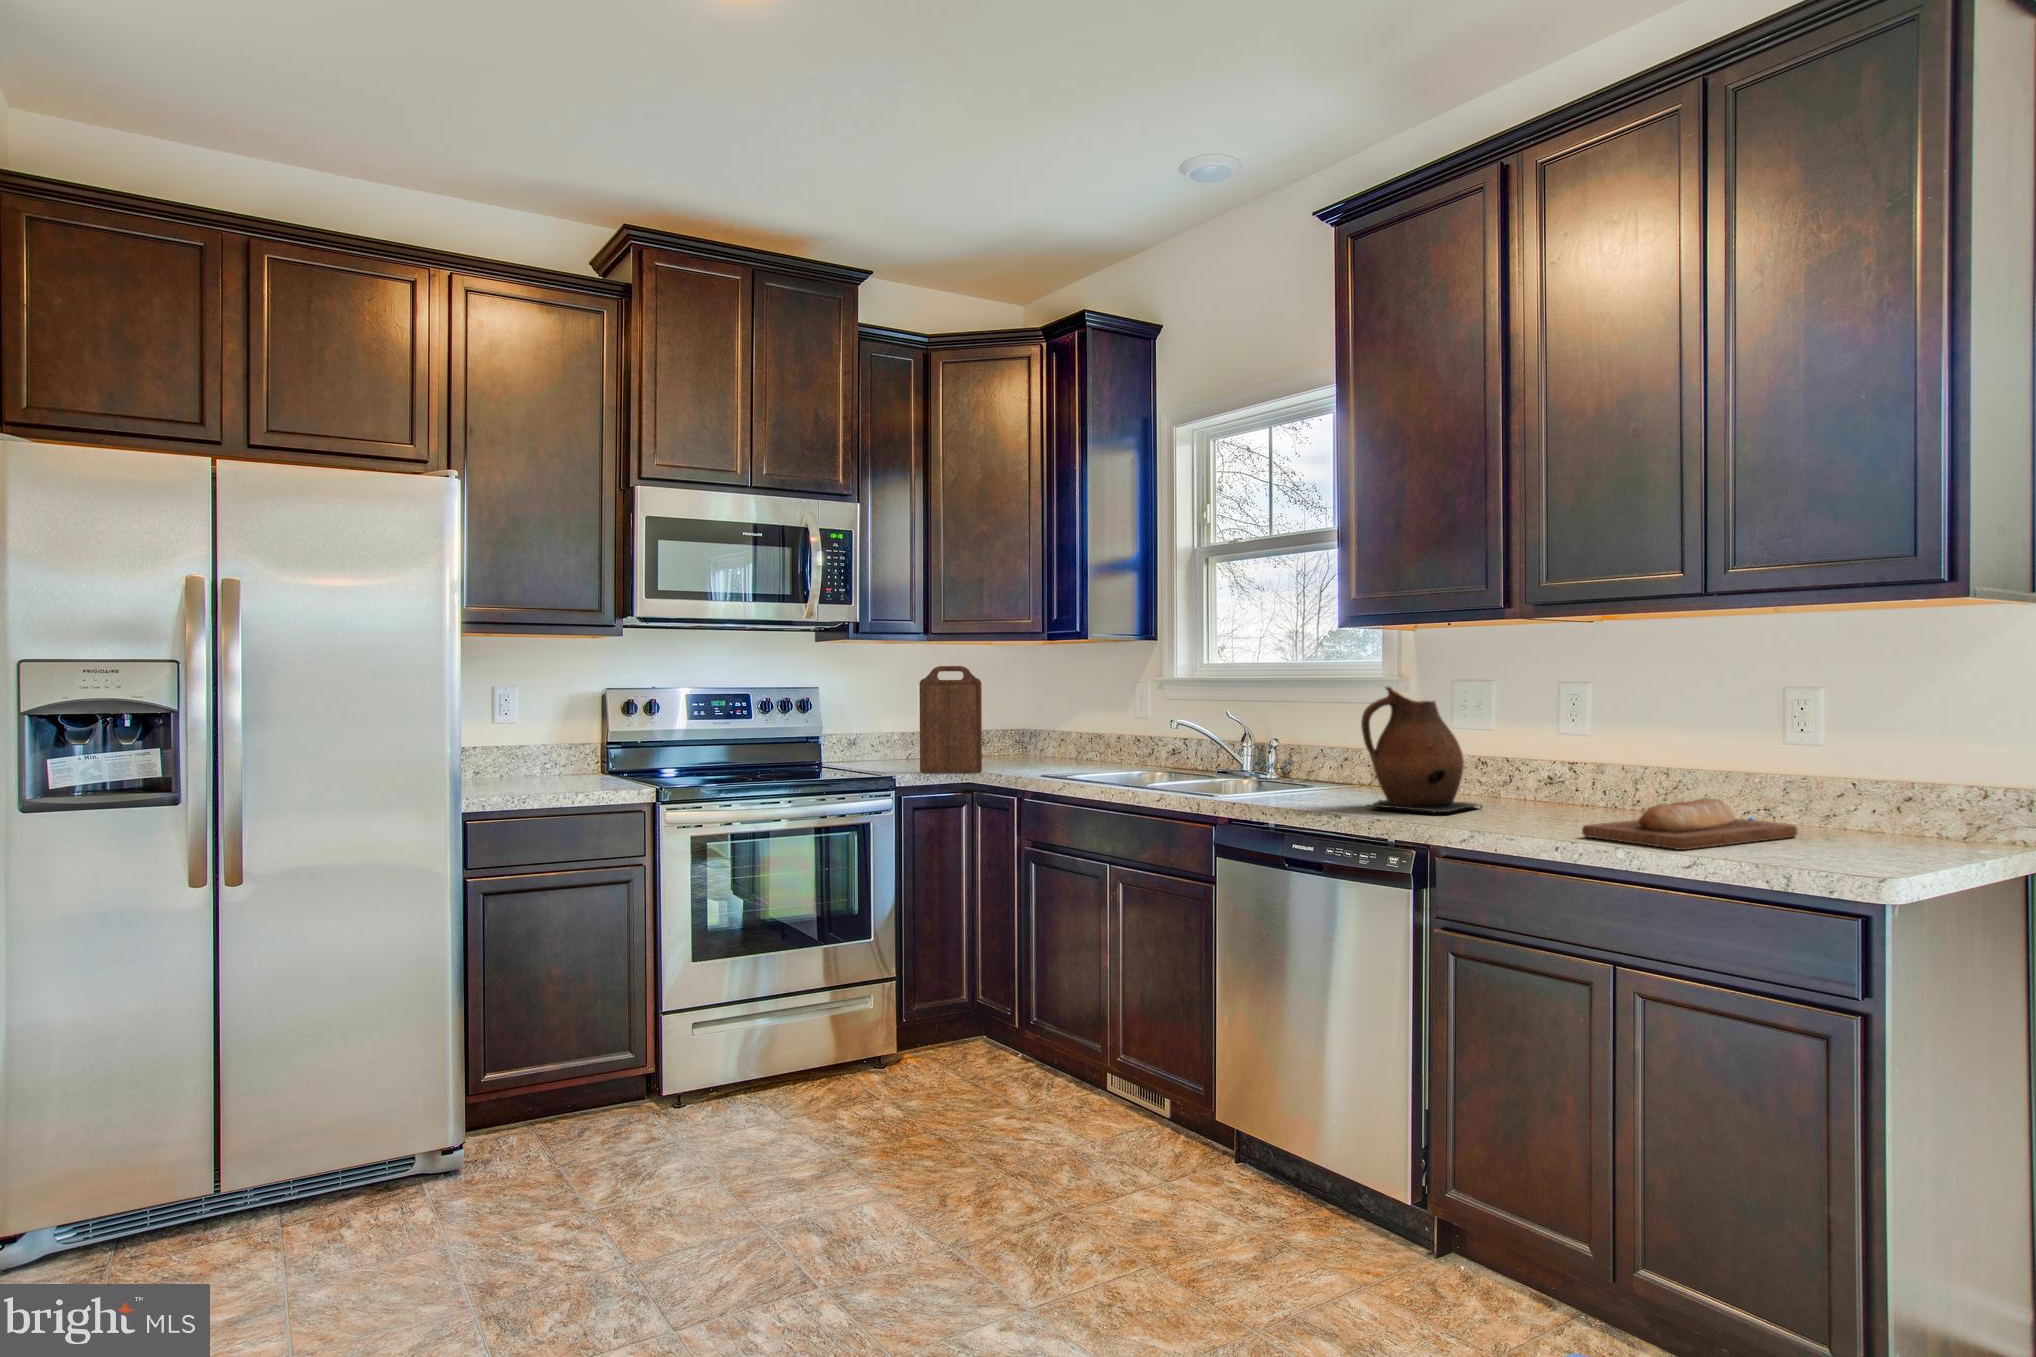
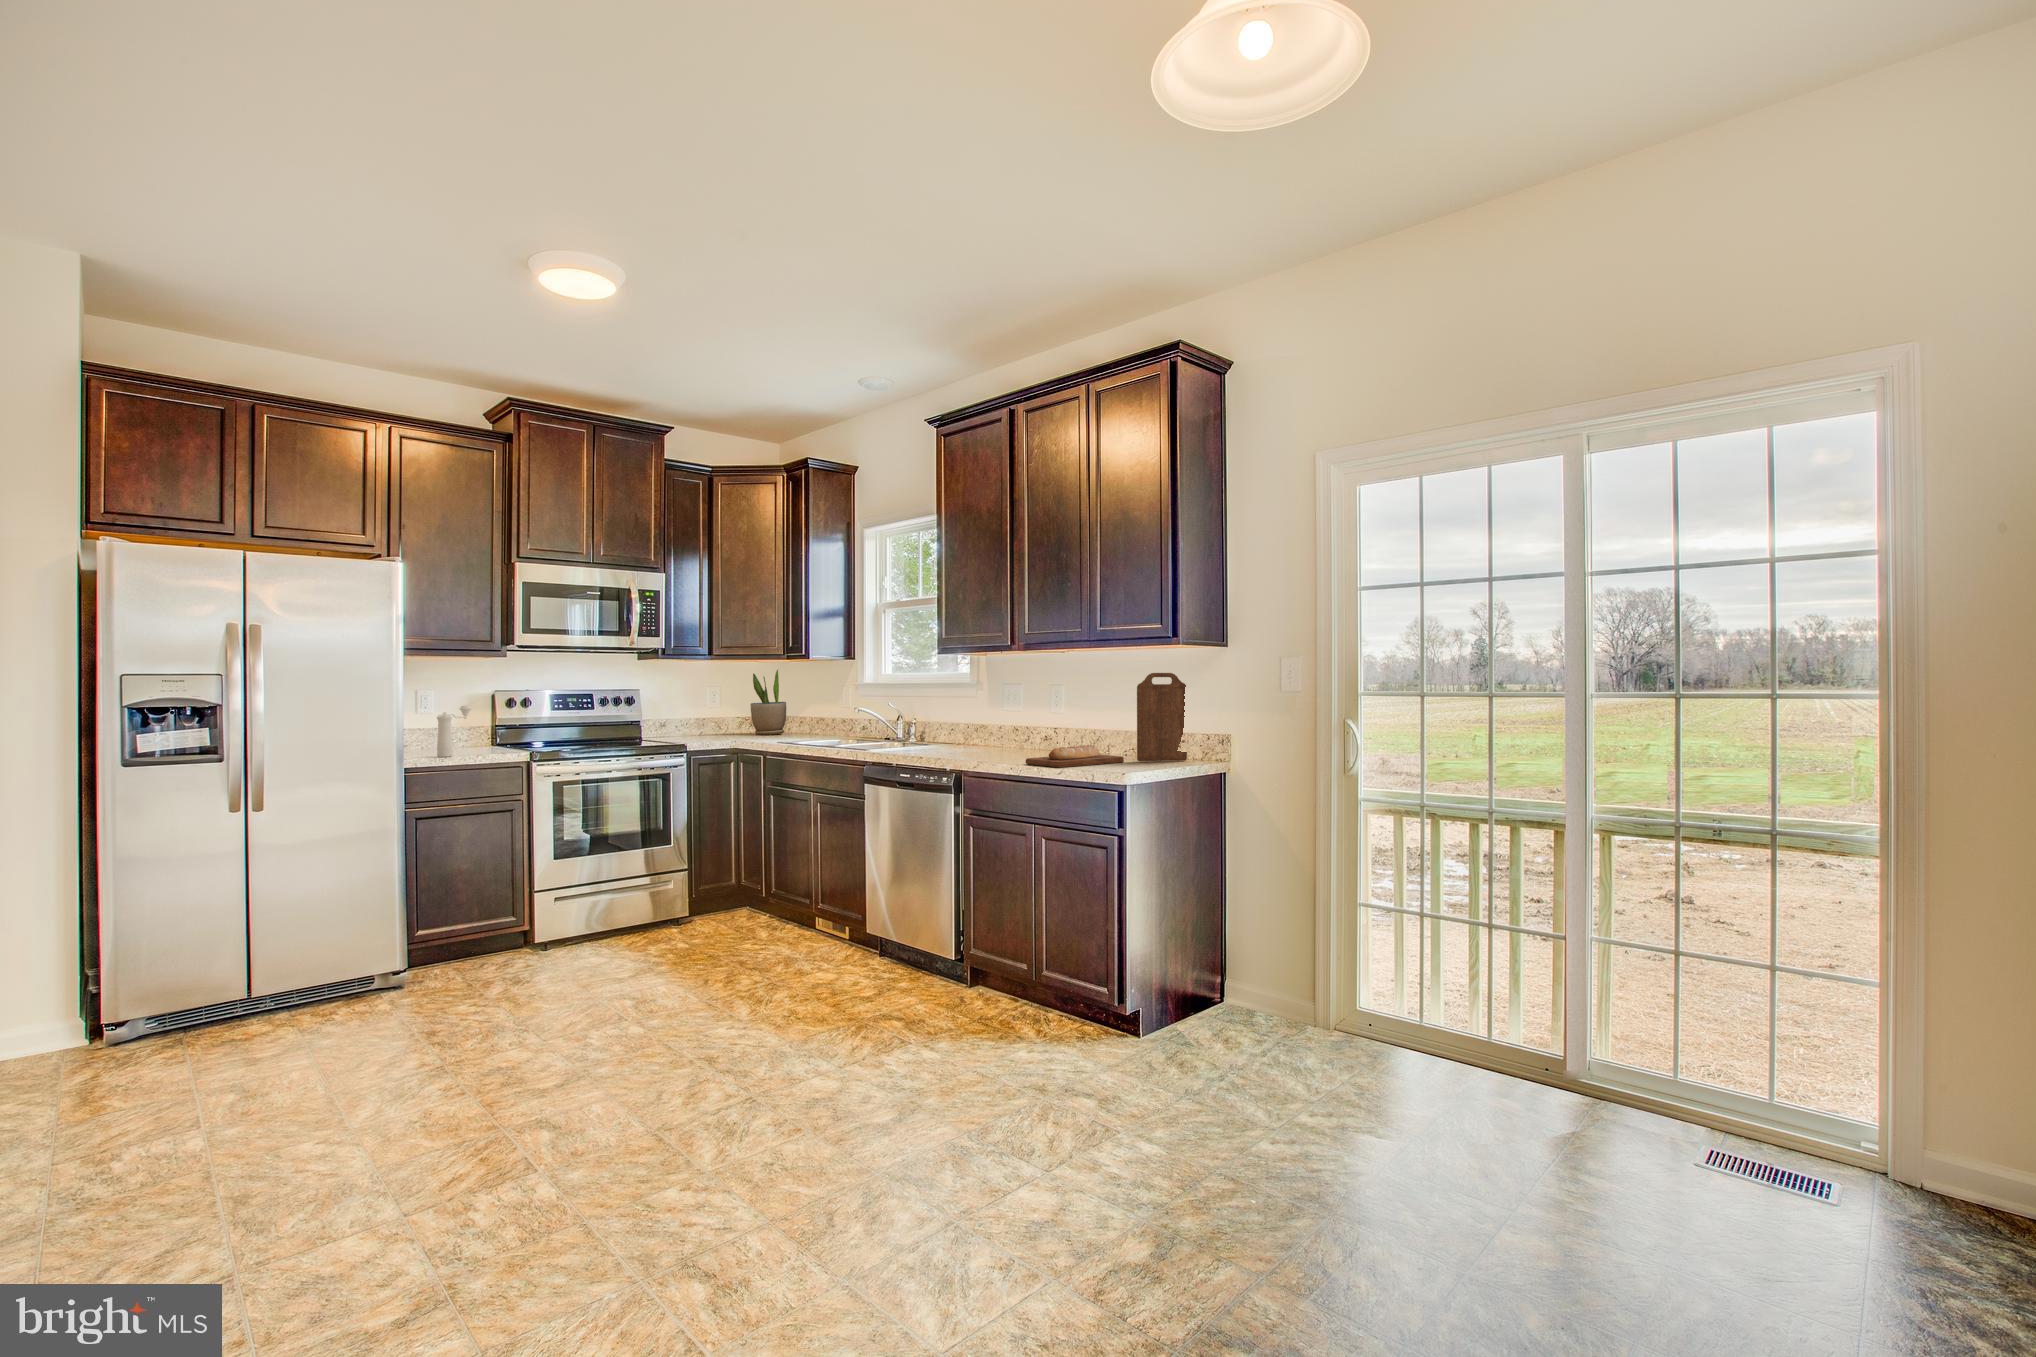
potted plant: none [980,655,1033,759] -> present [750,670,786,735]
cutting board: present [919,666,982,773] -> present [1137,673,1187,761]
ceramic pitcher: present [1361,687,1482,813] -> none [942,690,1005,757]
pepper mill: none [518,712,570,793] -> present [437,706,471,757]

